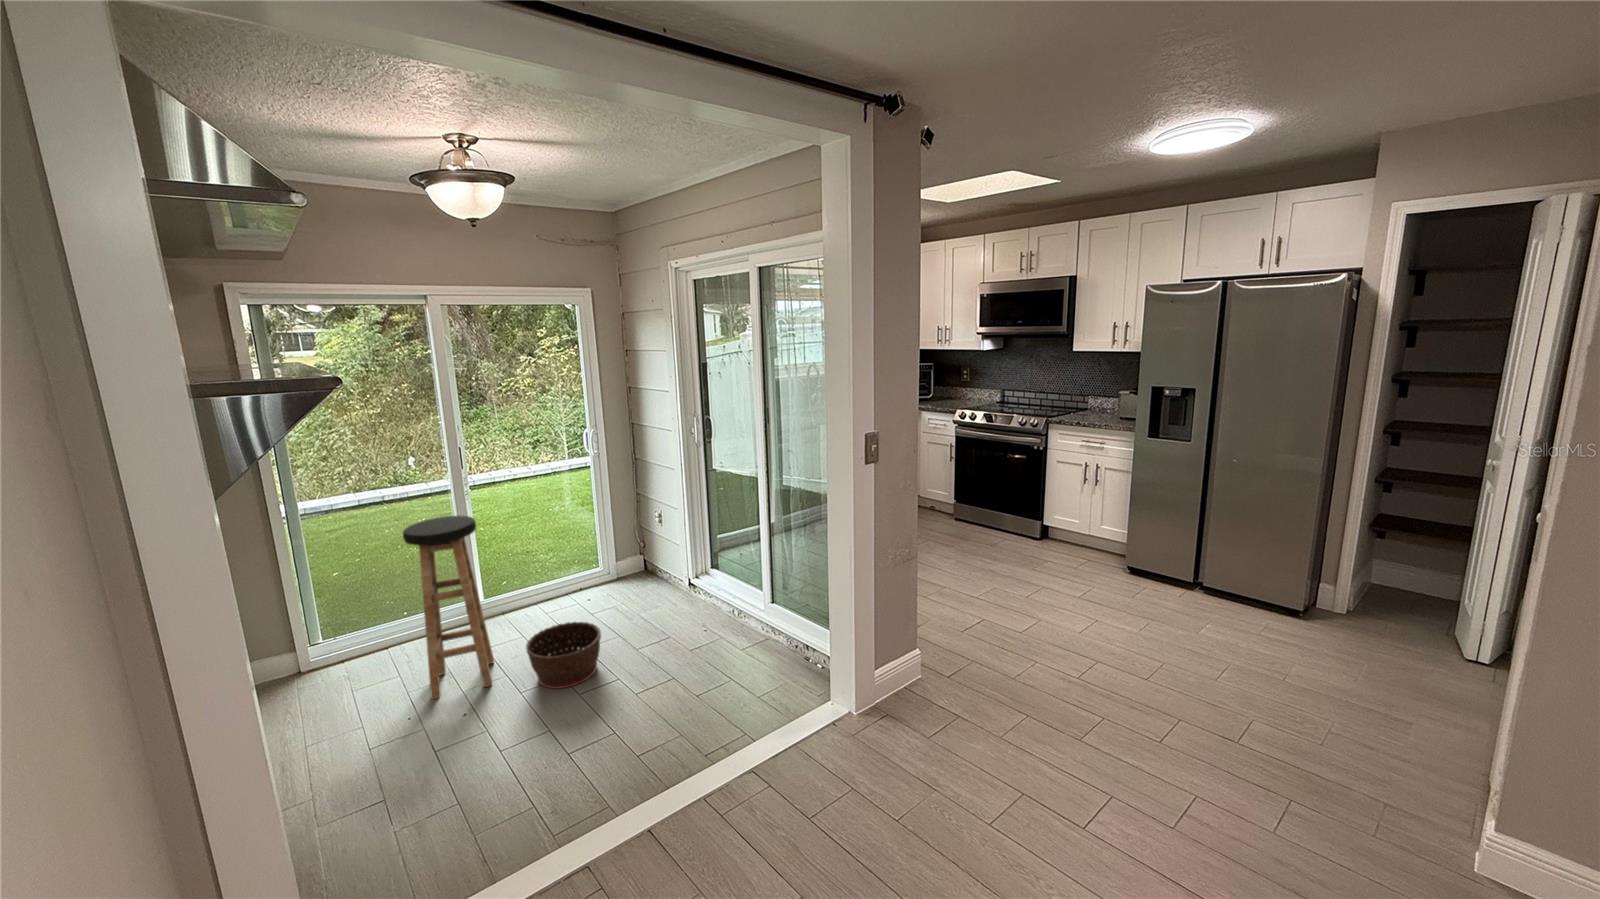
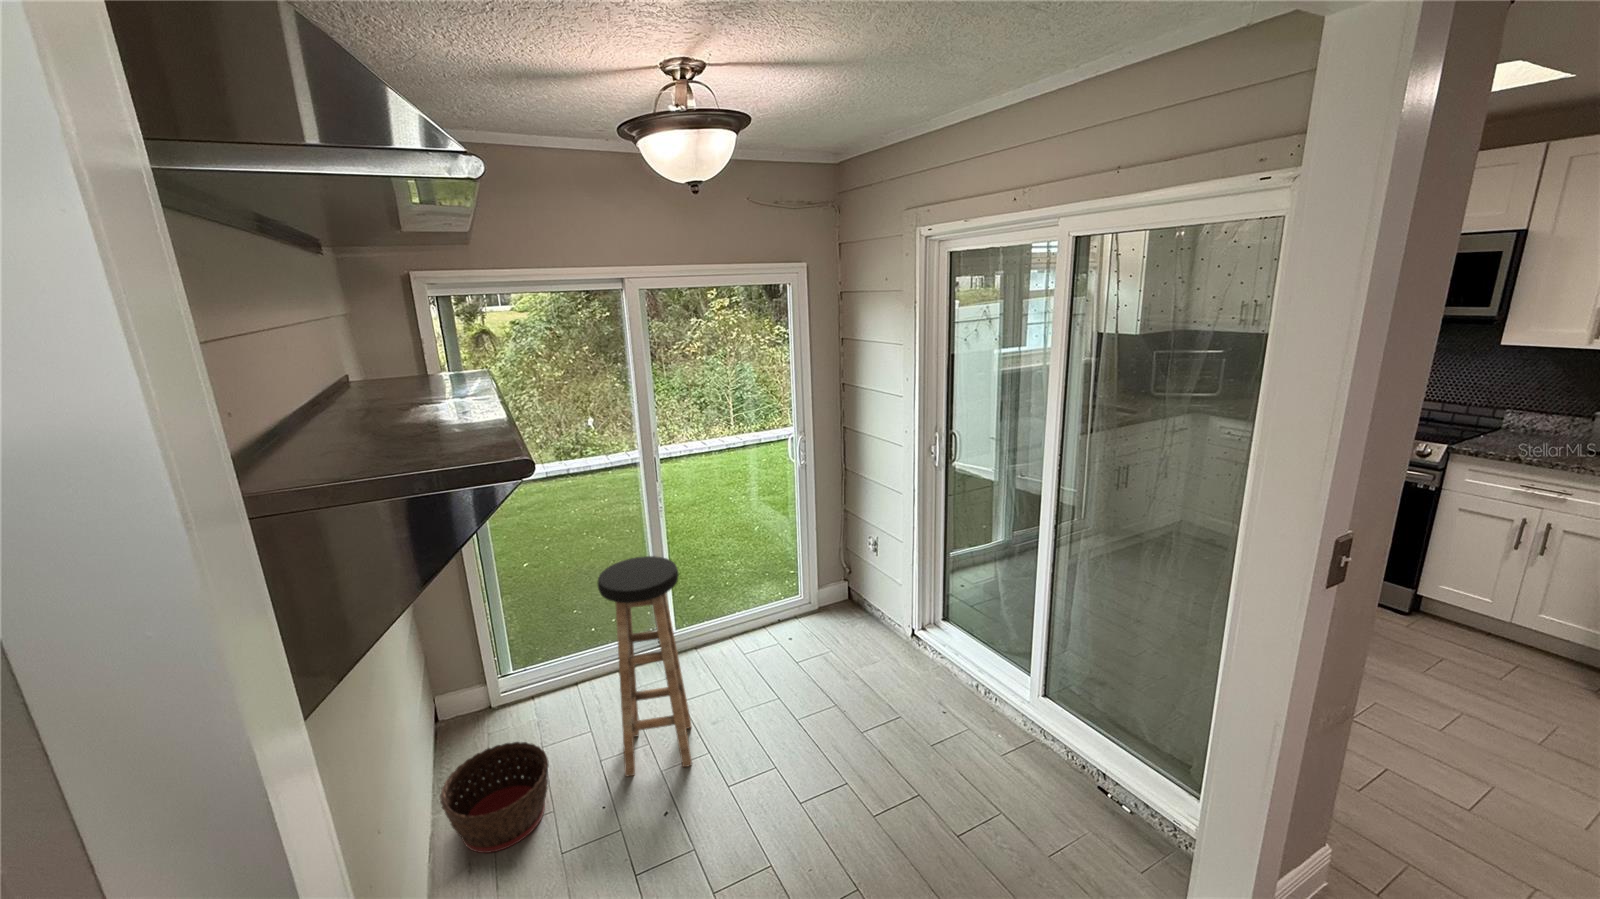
basket: present [526,622,601,689] -> present [440,742,549,853]

